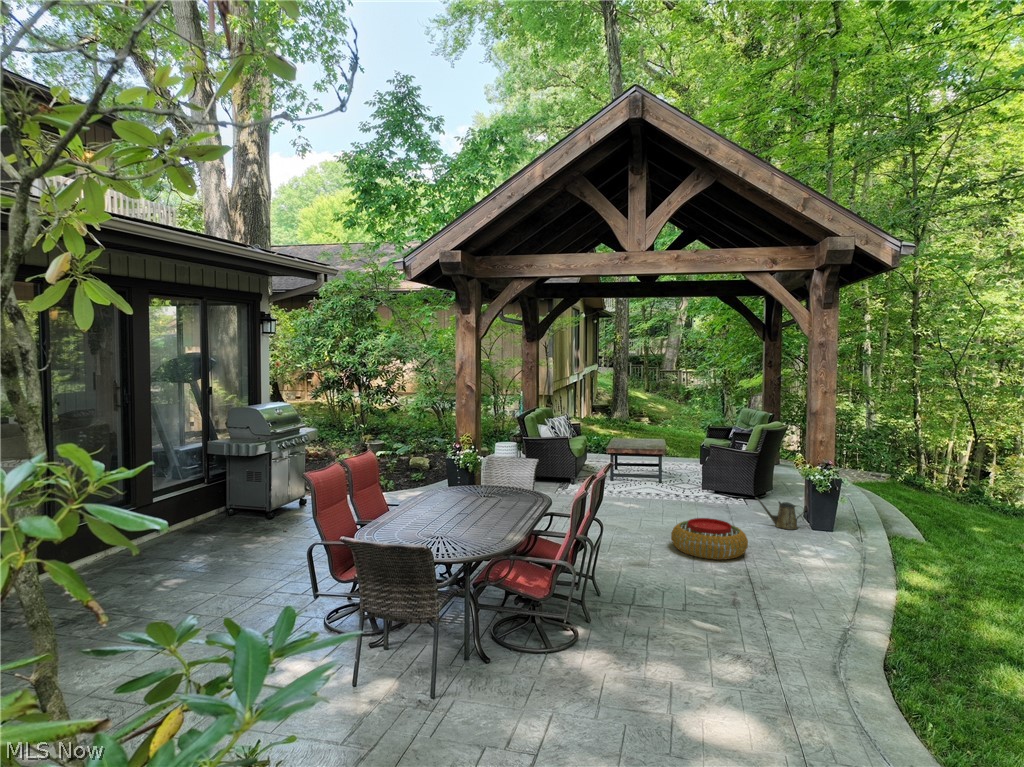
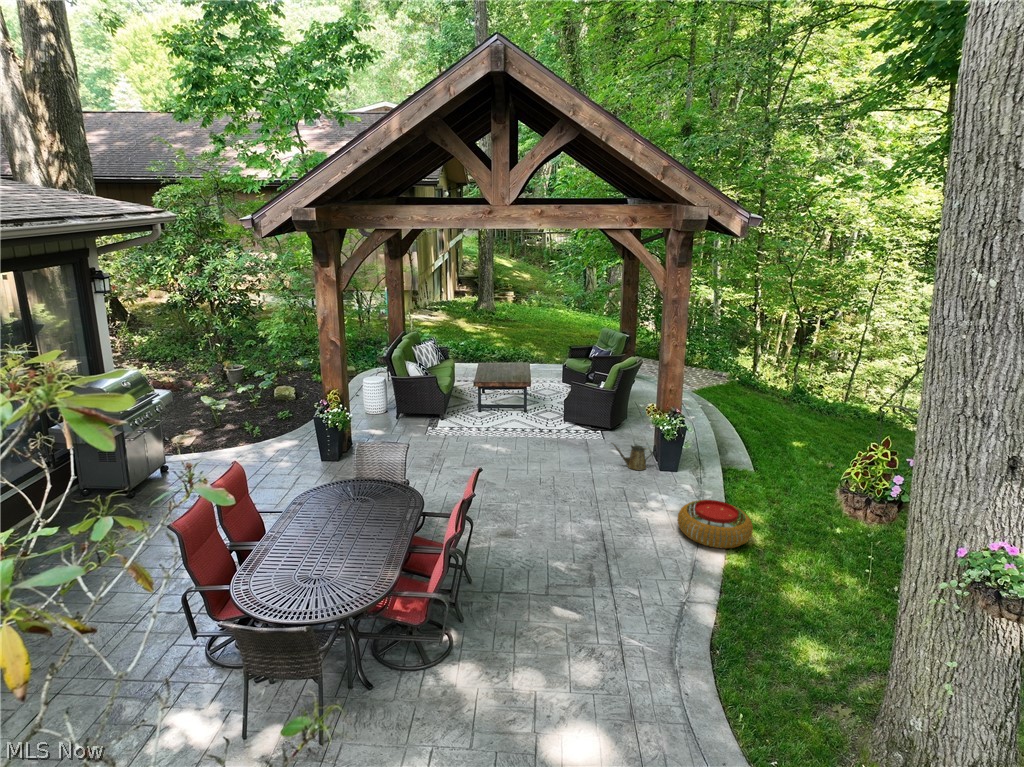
pouf: present [671,518,748,560] -> present [677,500,753,548]

